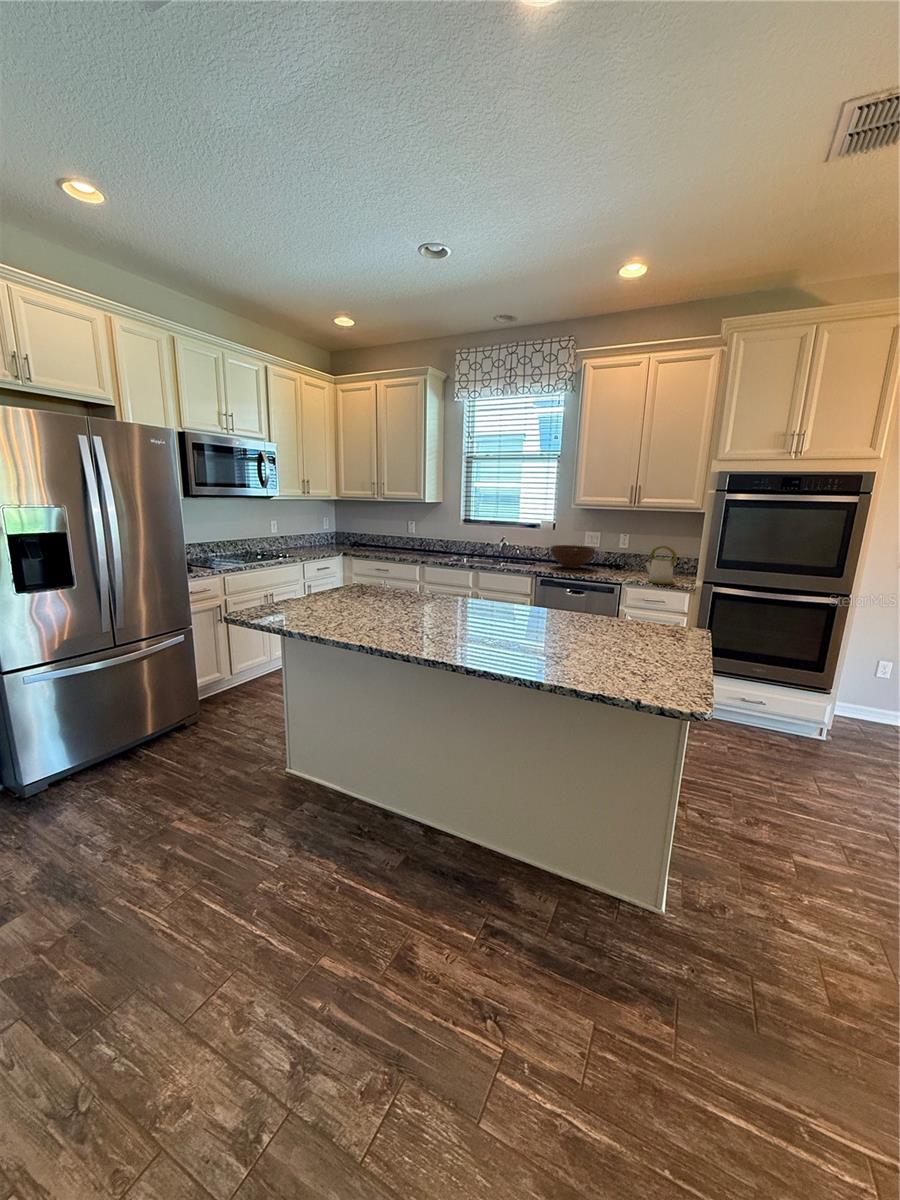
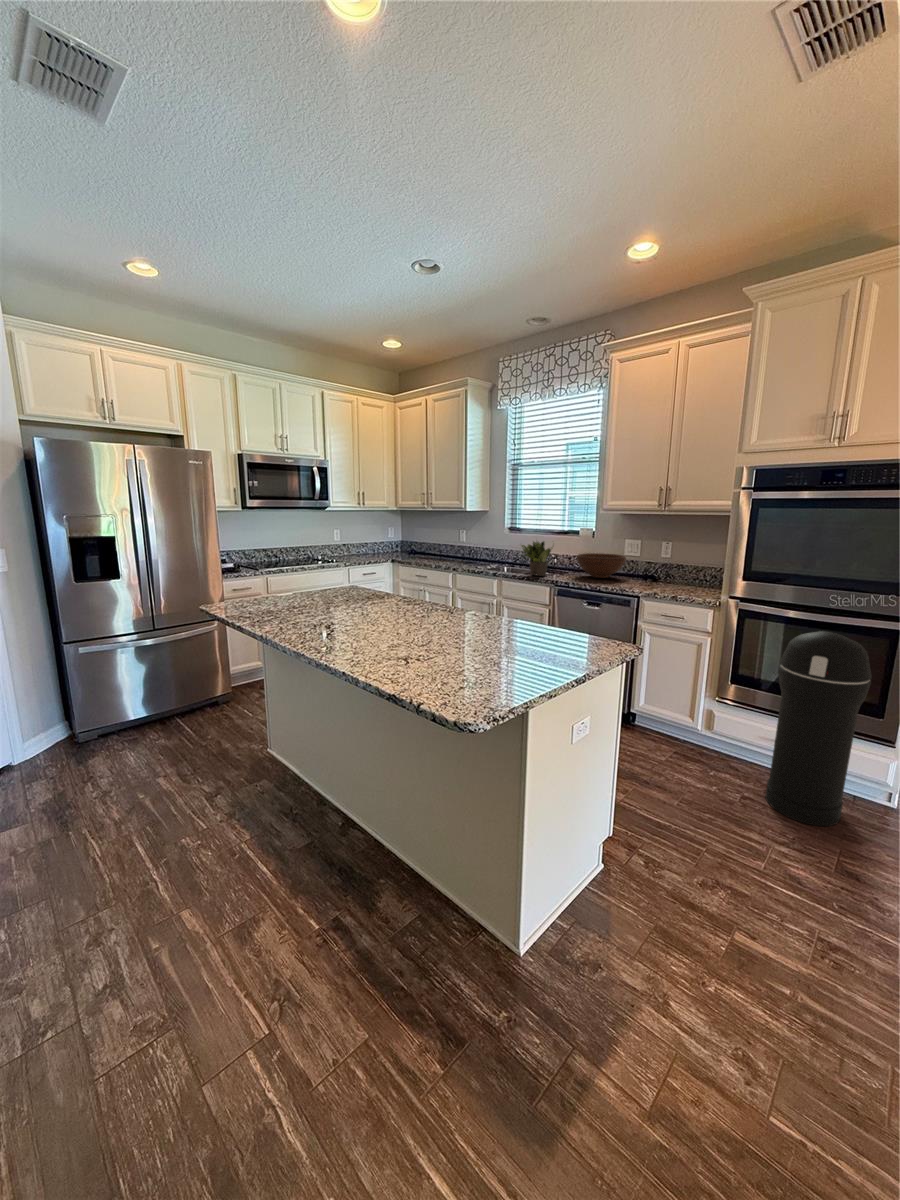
potted plant: none [500,531,532,568] -> present [521,541,553,576]
kettle: present [646,546,677,584] -> none [664,553,697,597]
trash can: none [742,608,827,762] -> present [765,631,872,826]

